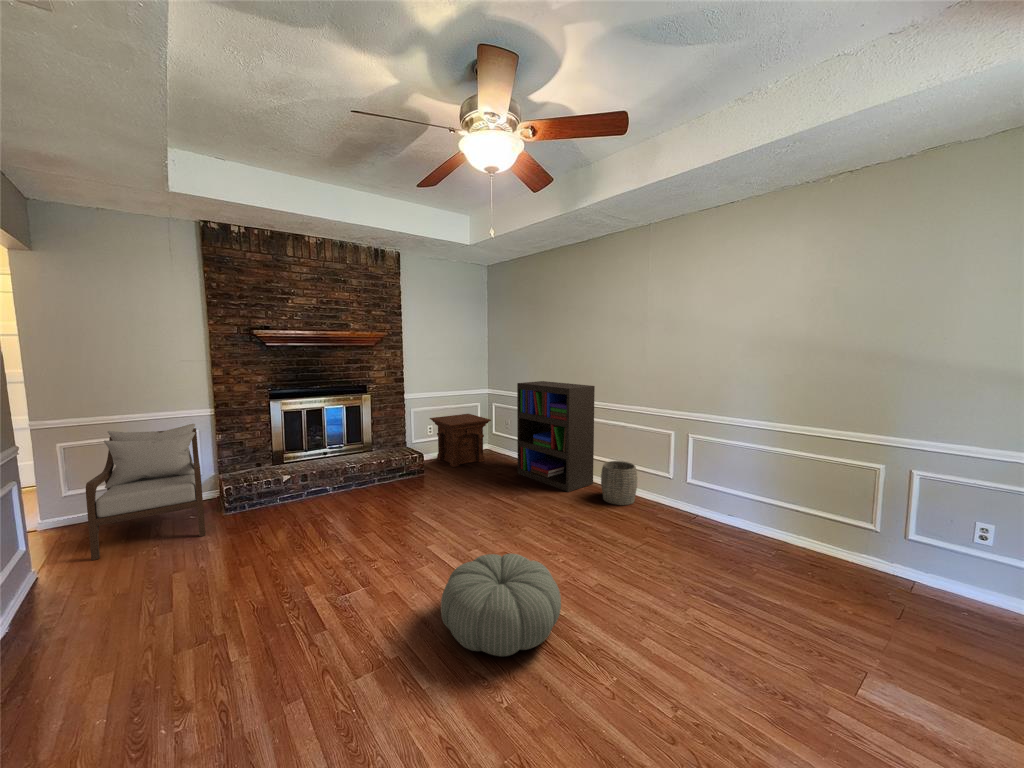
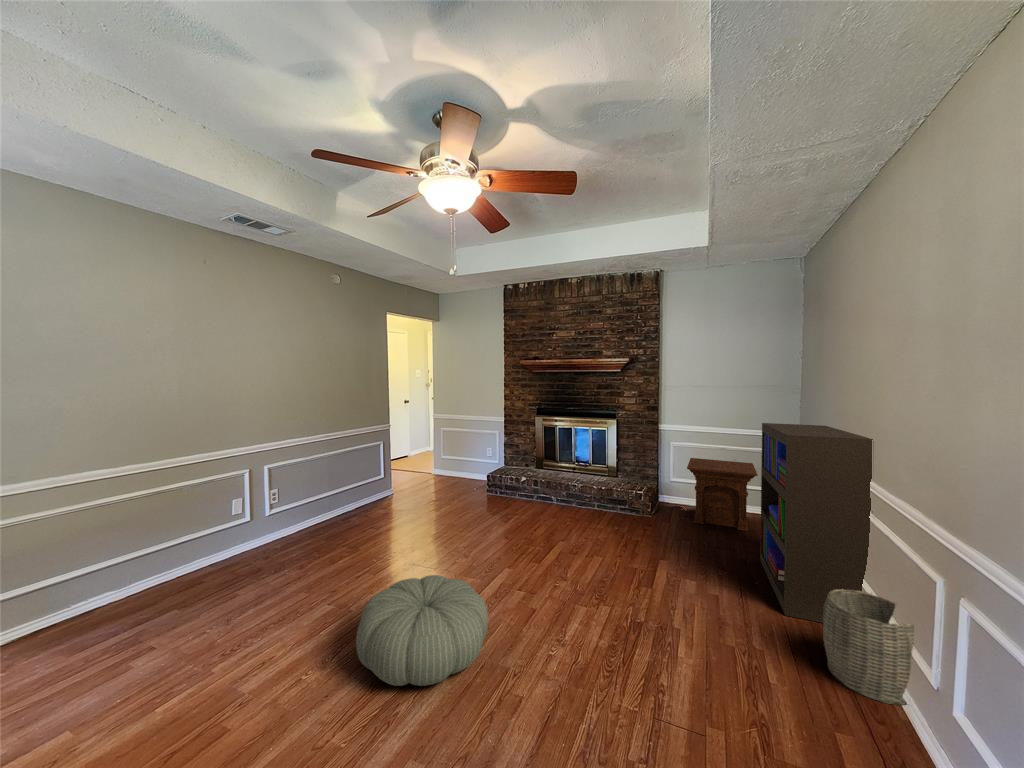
armchair: present [86,424,205,560] -> none [413,422,493,499]

